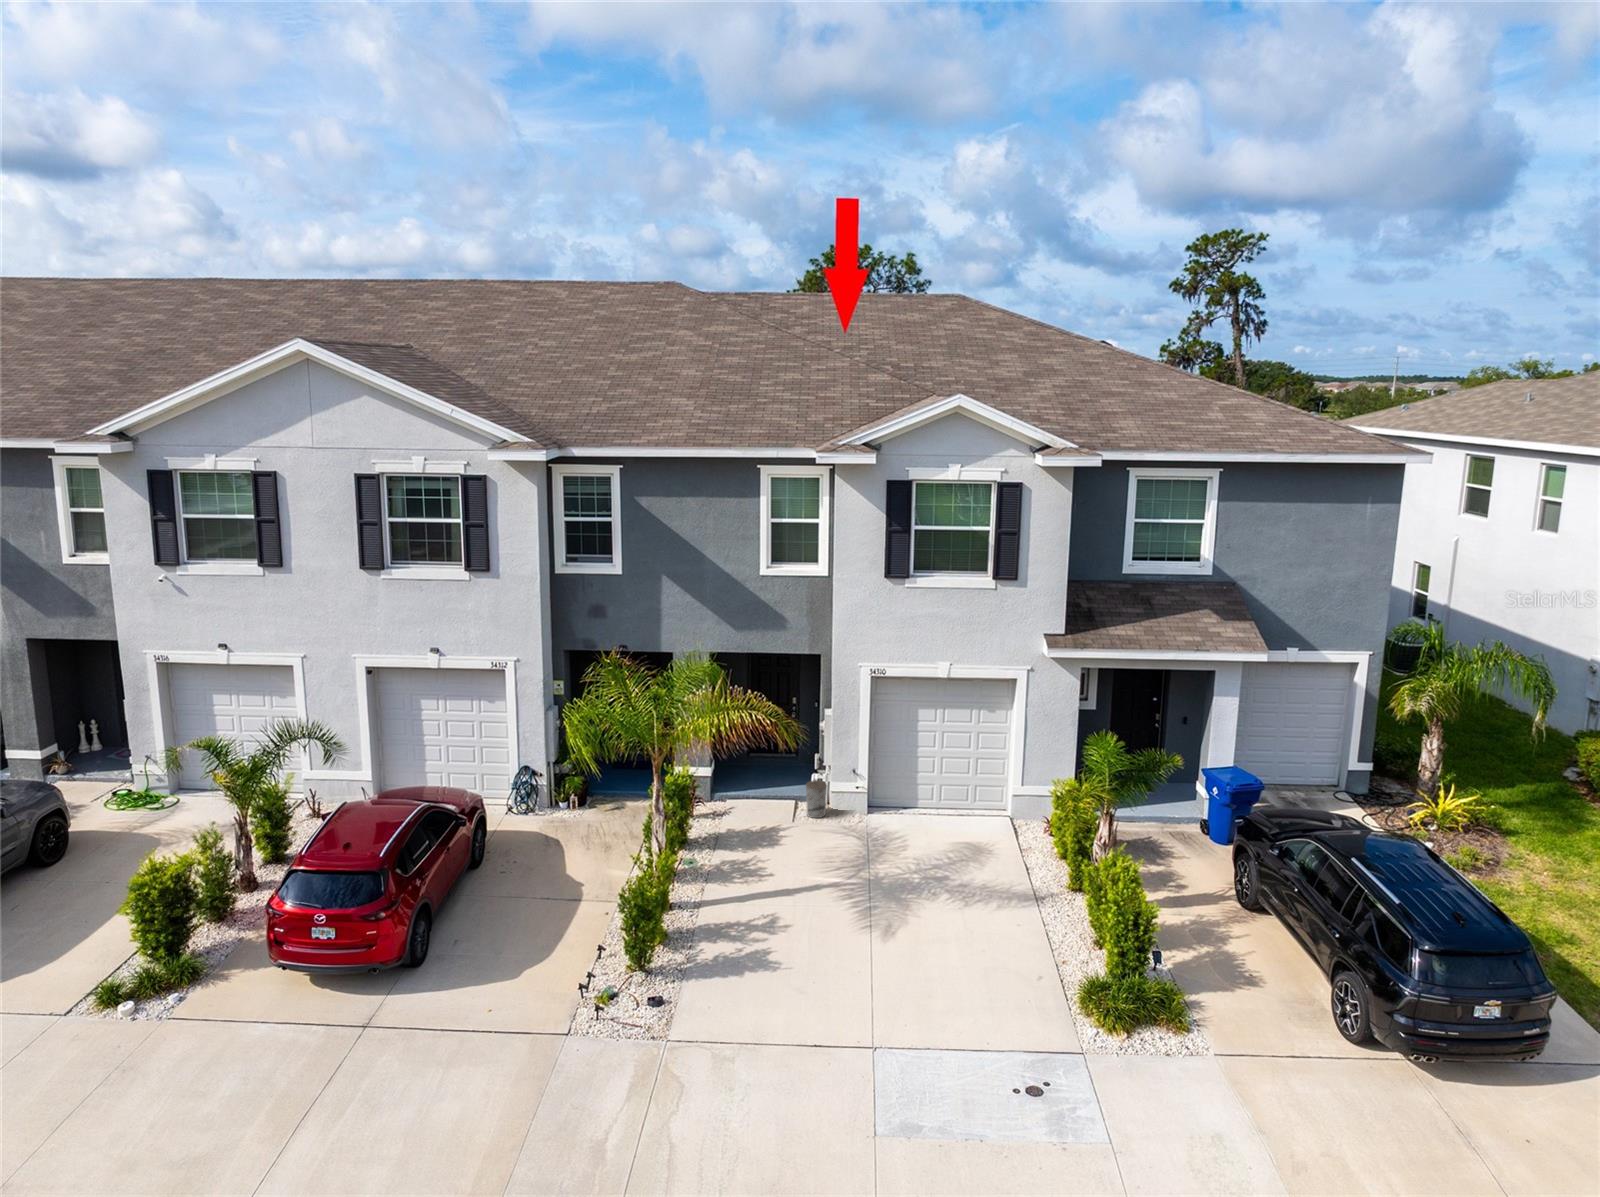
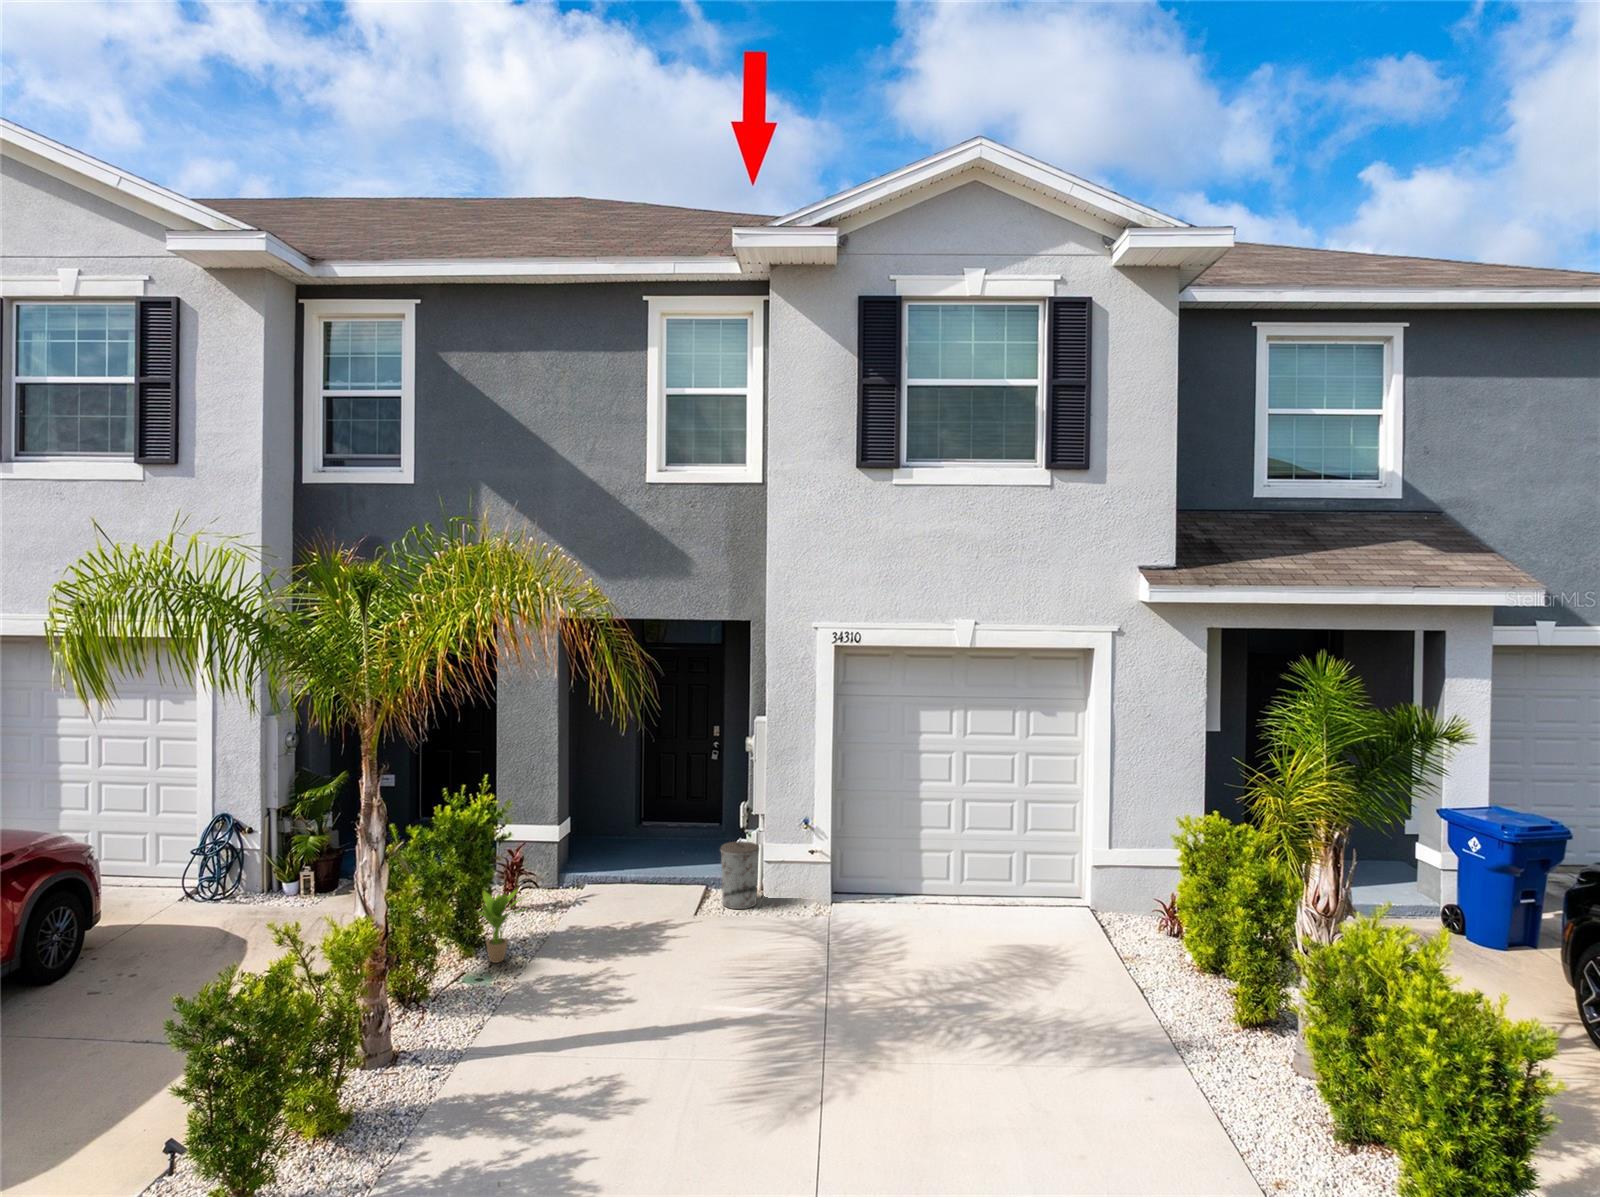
potted plant: none [686,815,714,853] -> present [478,889,525,963]

